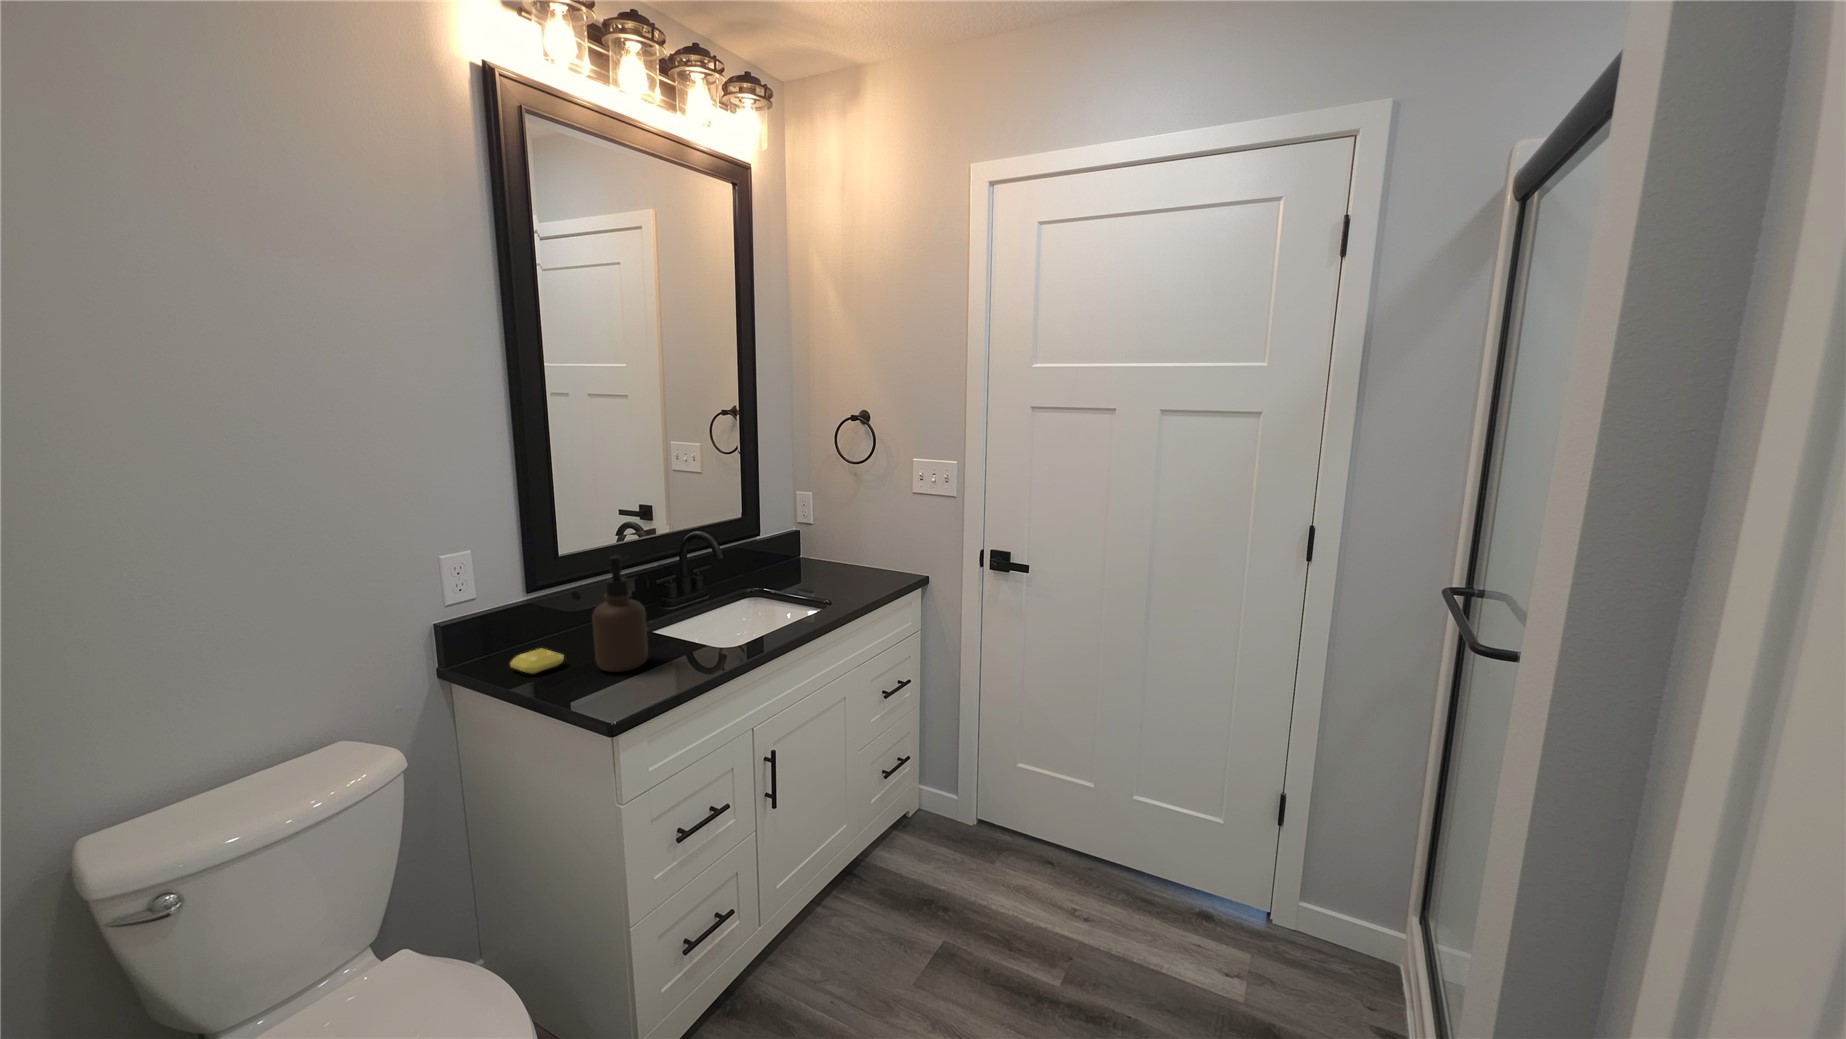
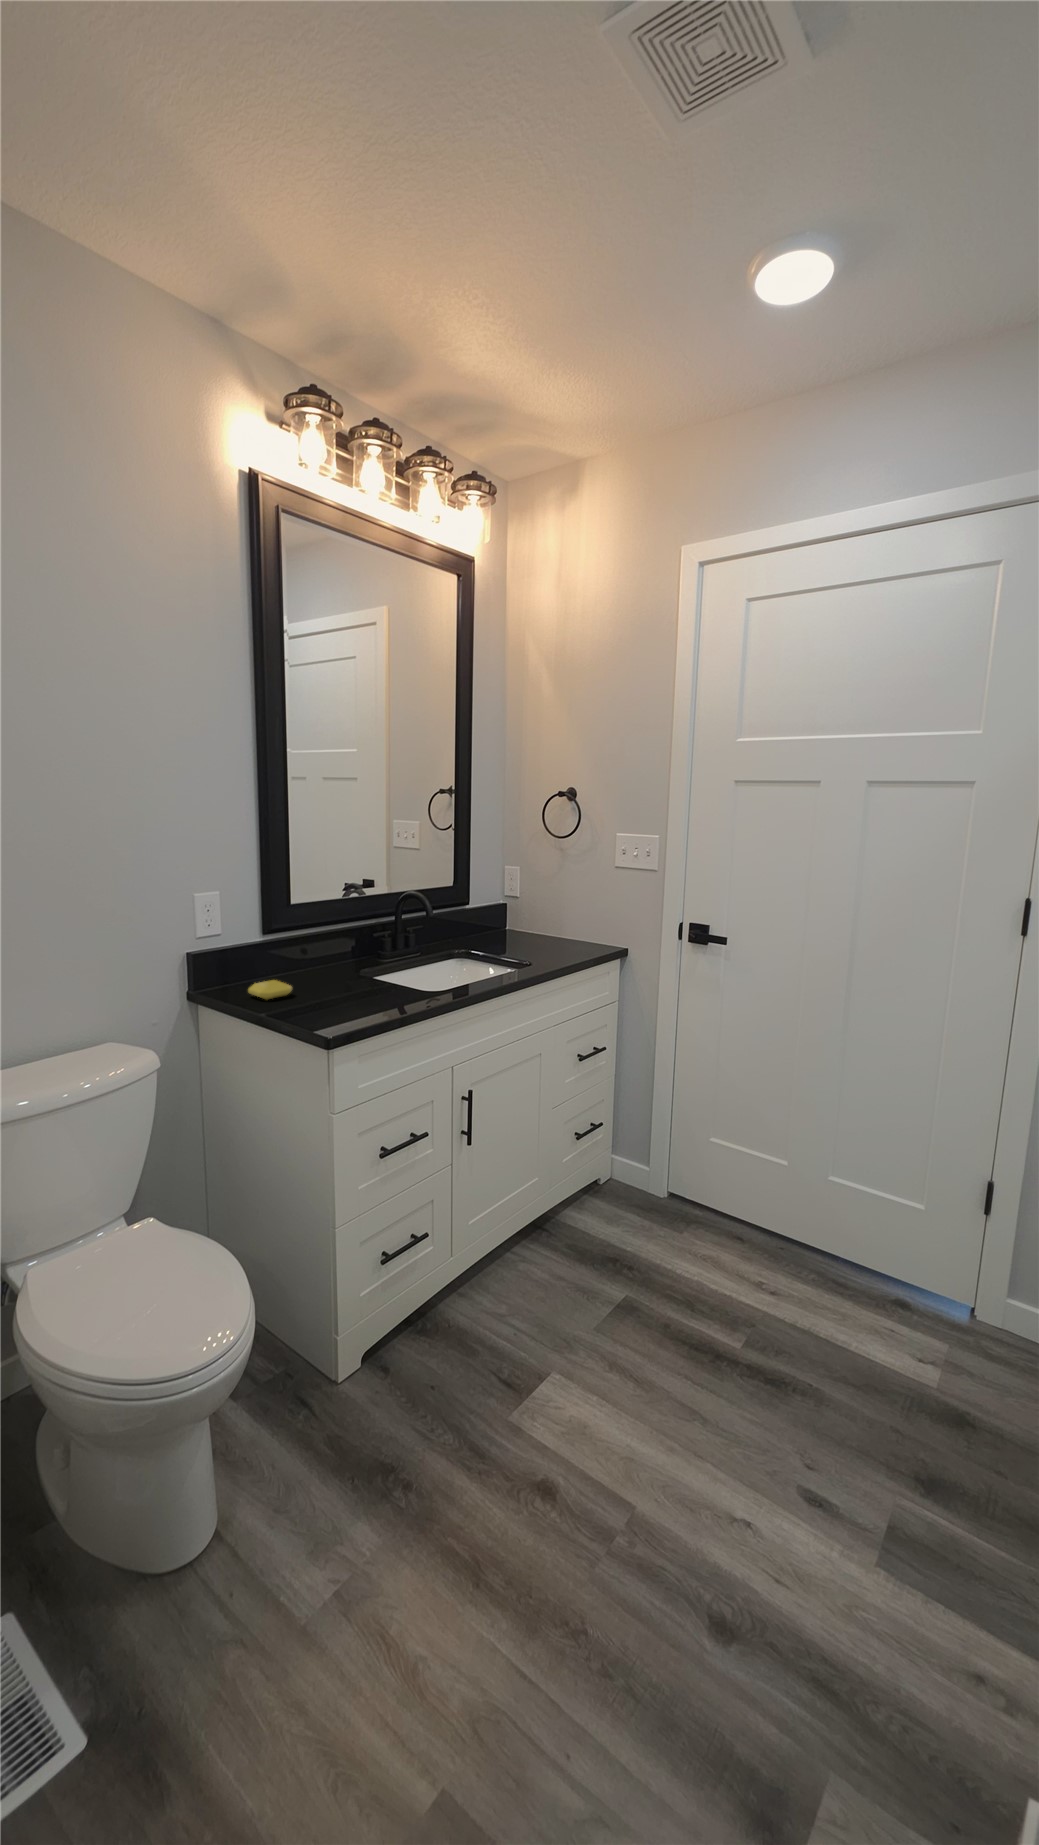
soap dispenser: present [592,556,648,672] -> none [317,899,363,1003]

